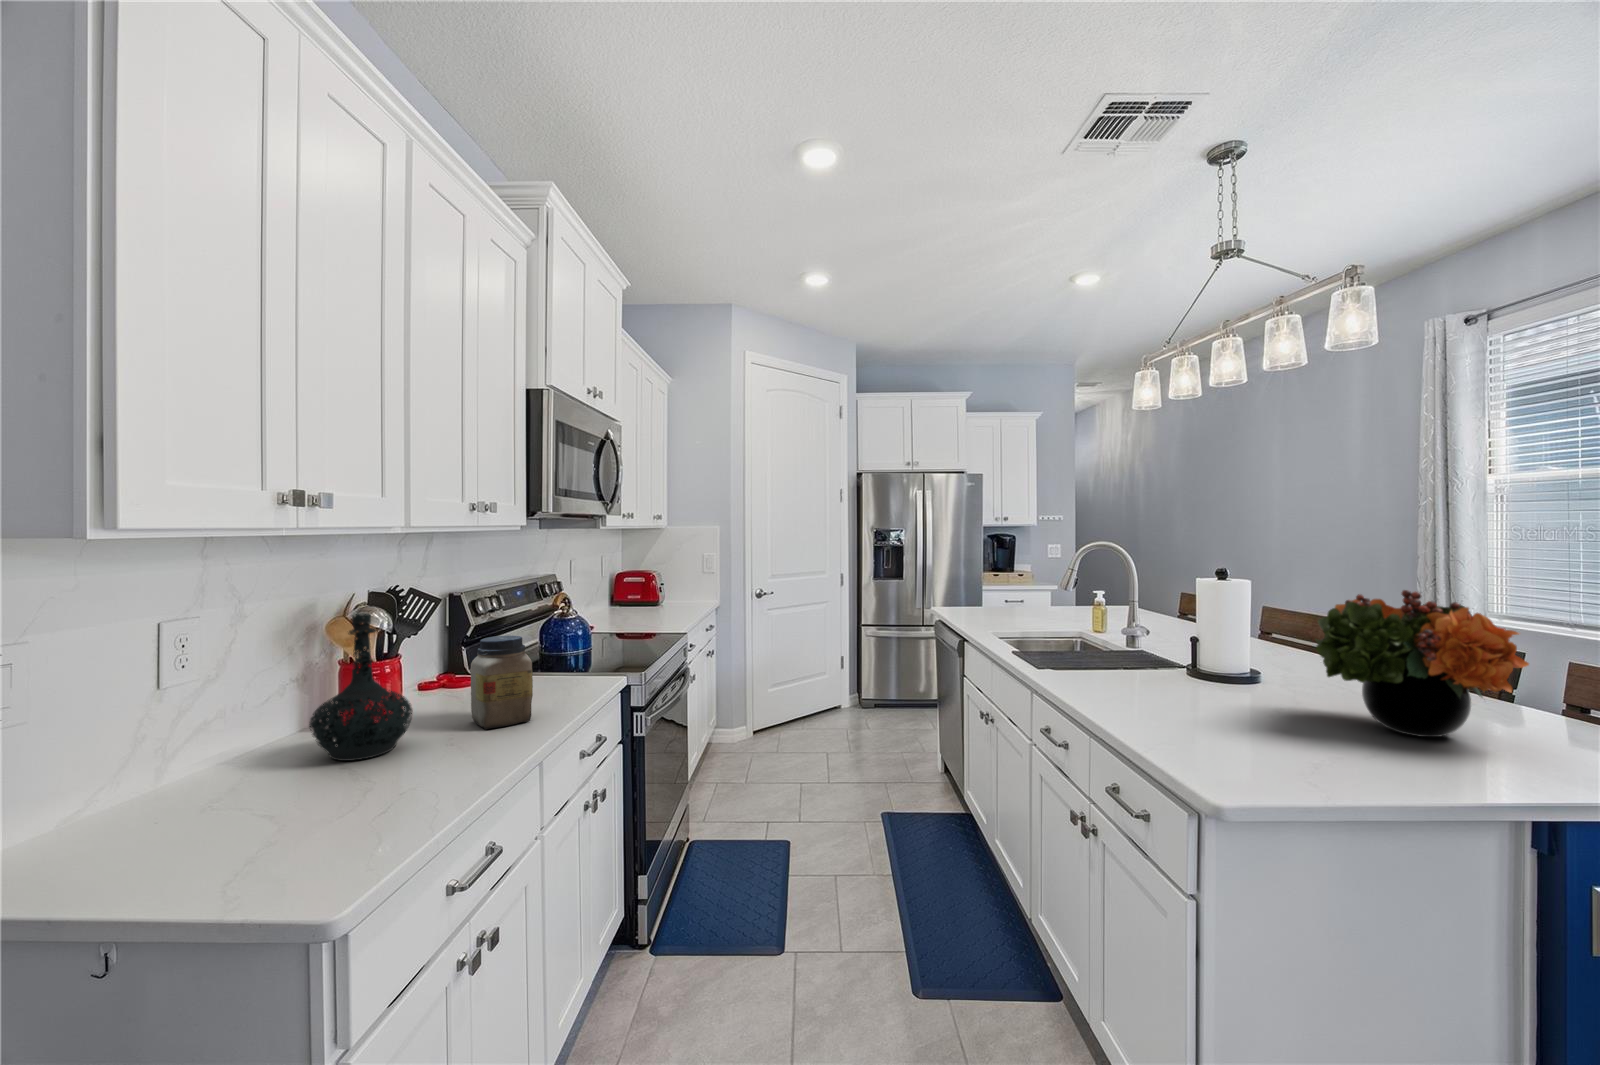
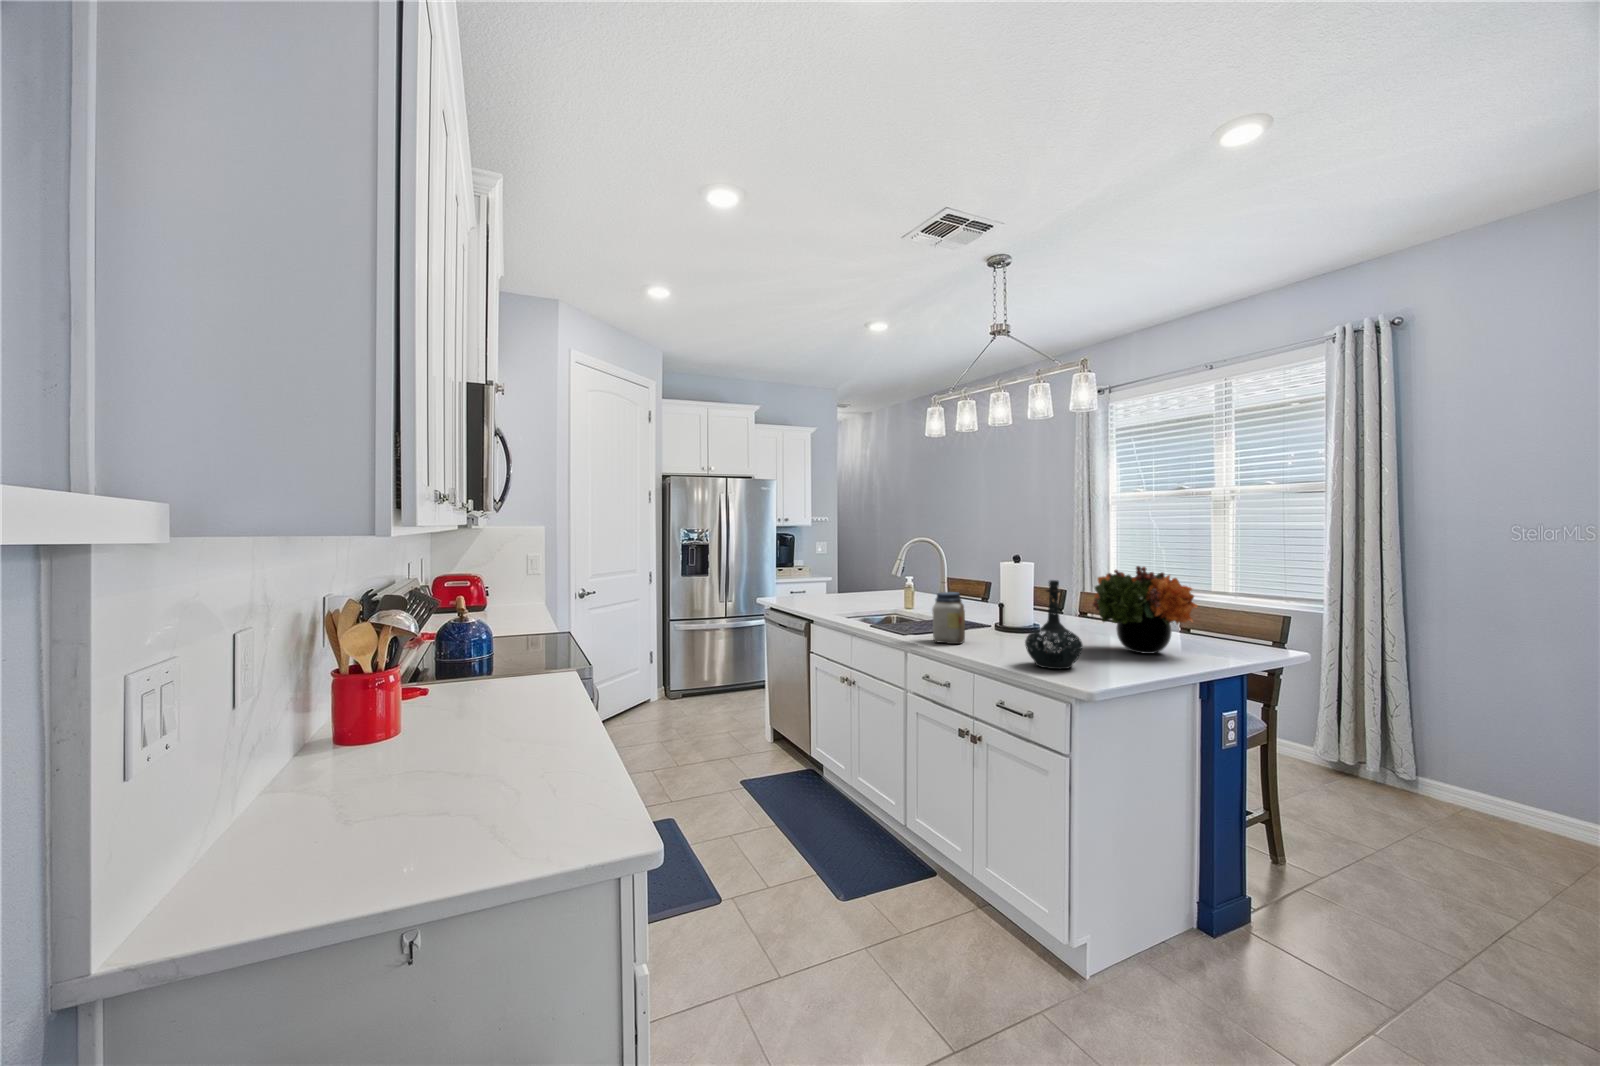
bottle: present [309,613,413,761] -> present [1025,580,1083,669]
jar: present [470,636,533,729] -> present [932,592,965,644]

